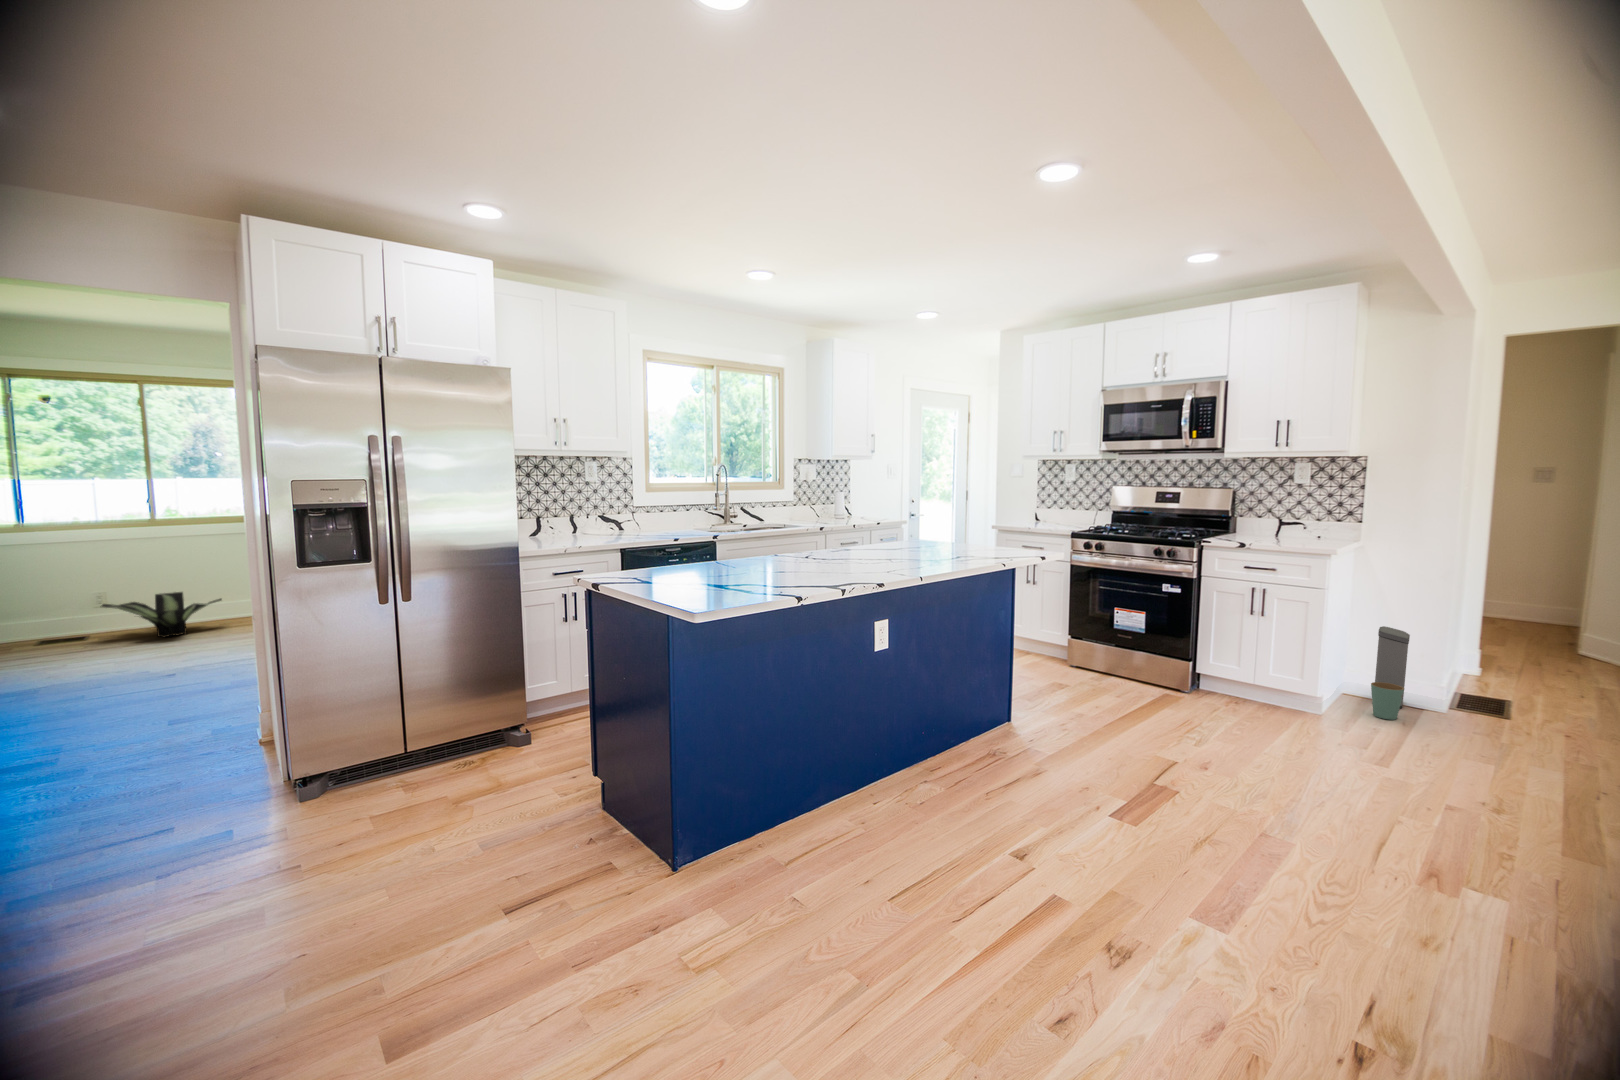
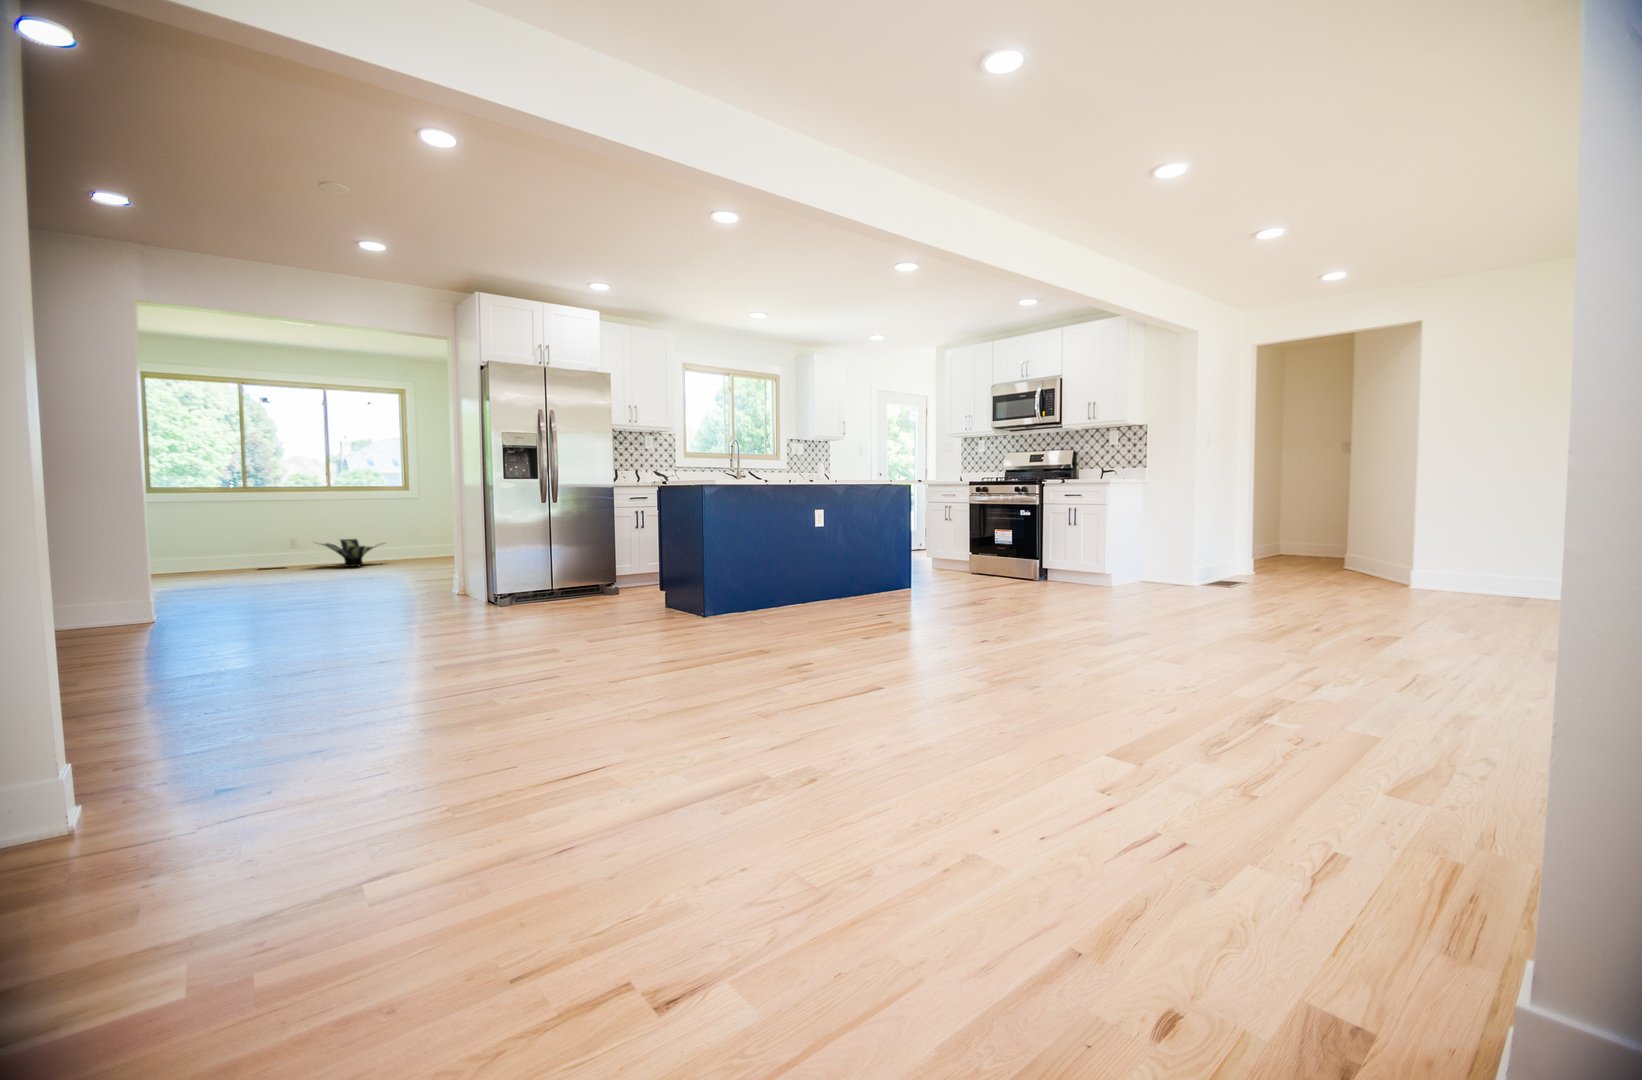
trash can: present [1371,626,1410,720] -> none [1139,533,1171,586]

